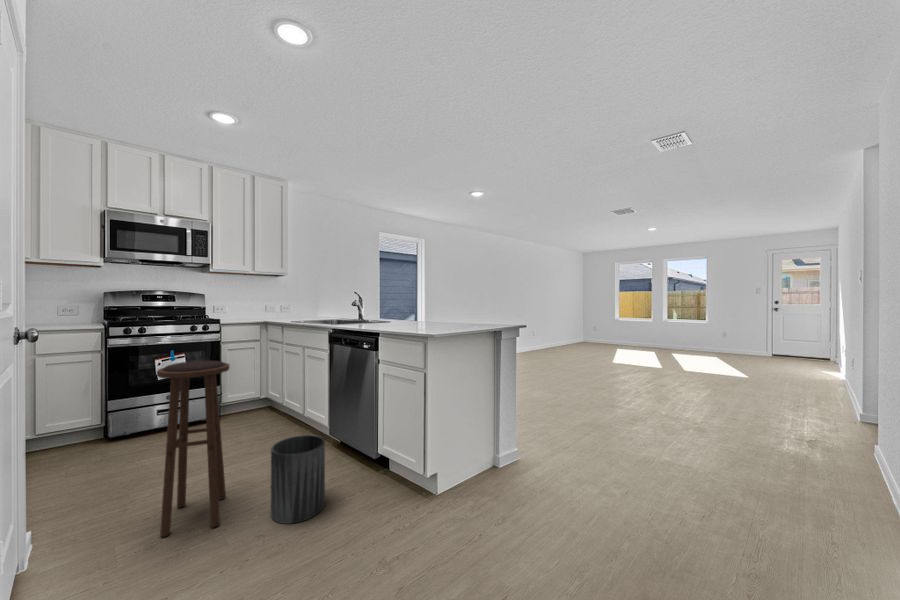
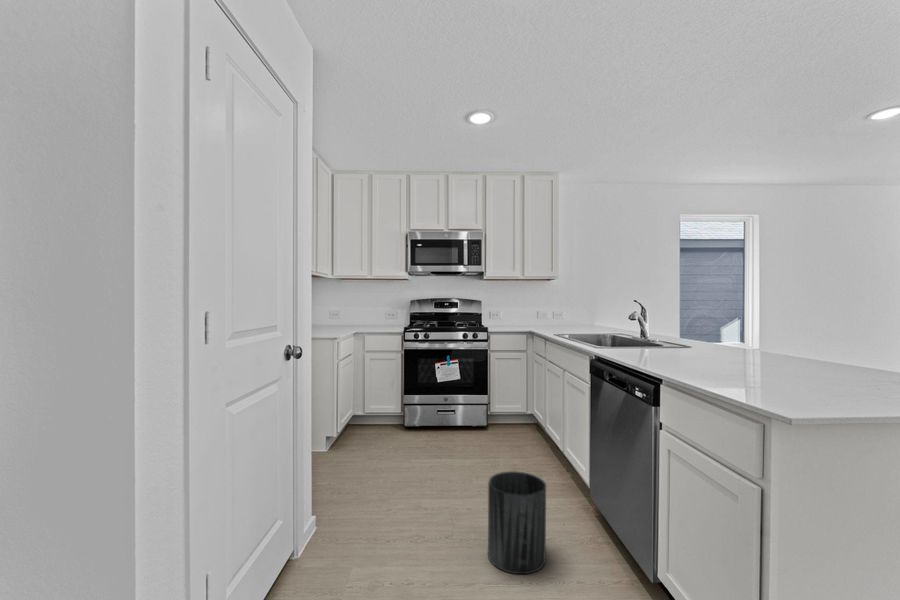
stool: present [157,361,229,537] -> none [403,373,461,541]

